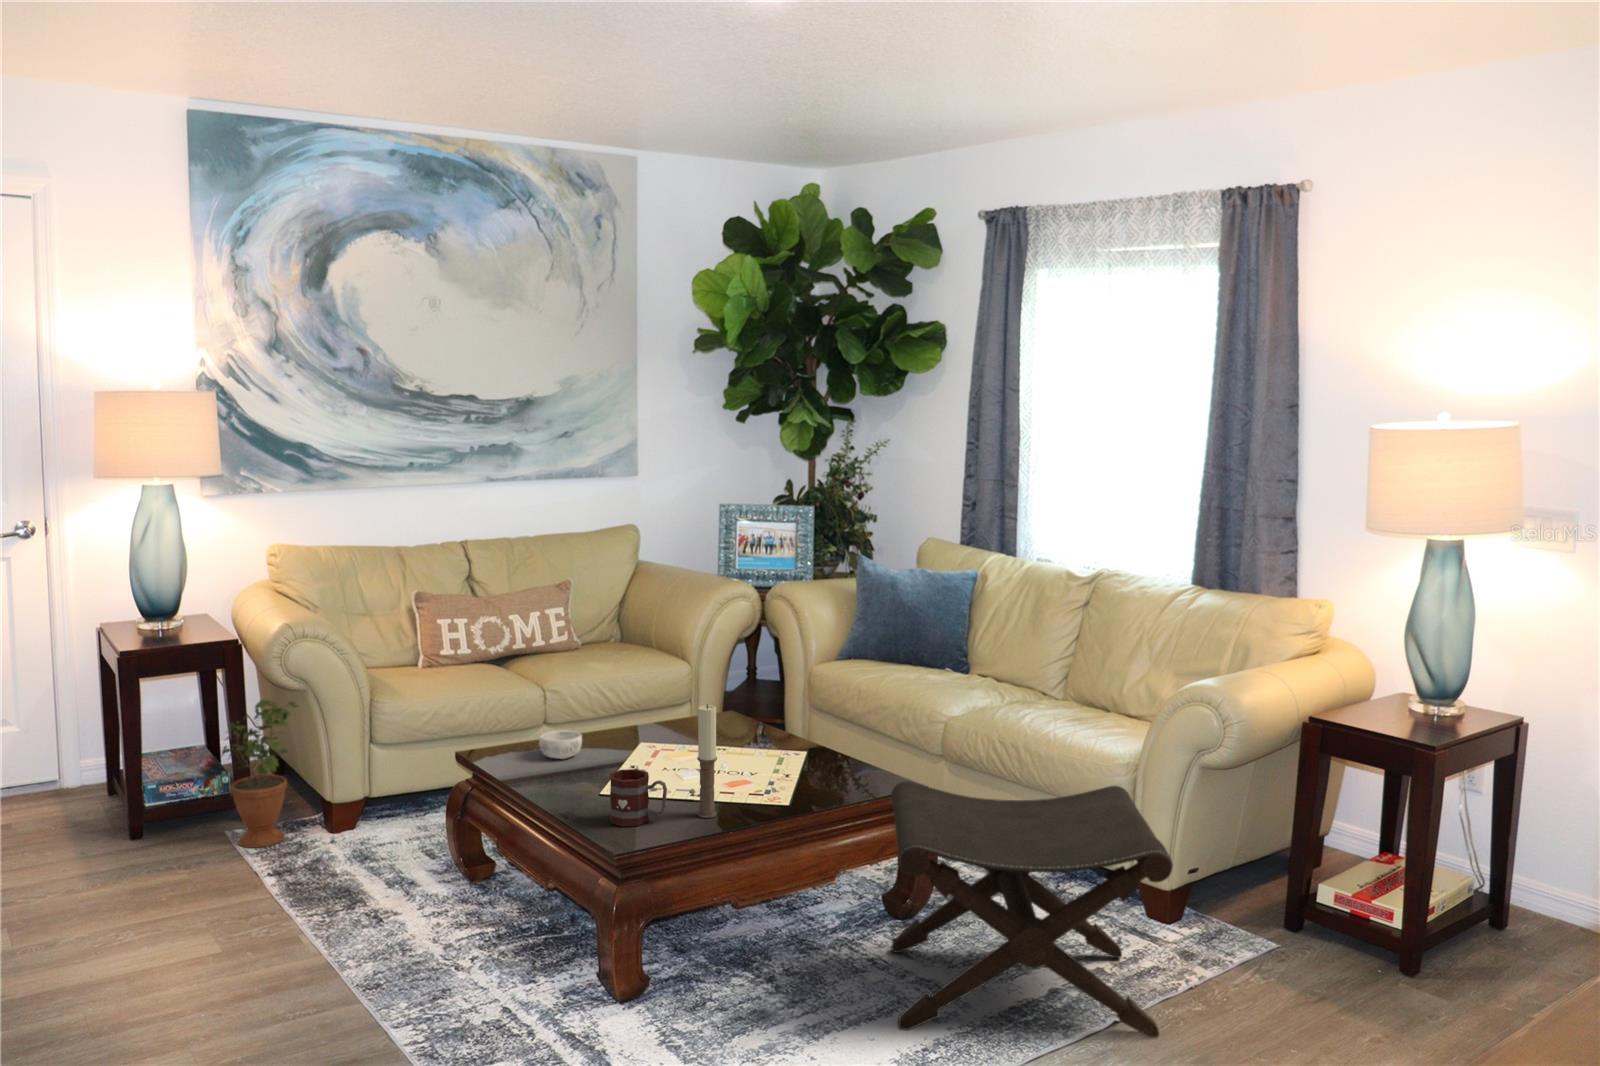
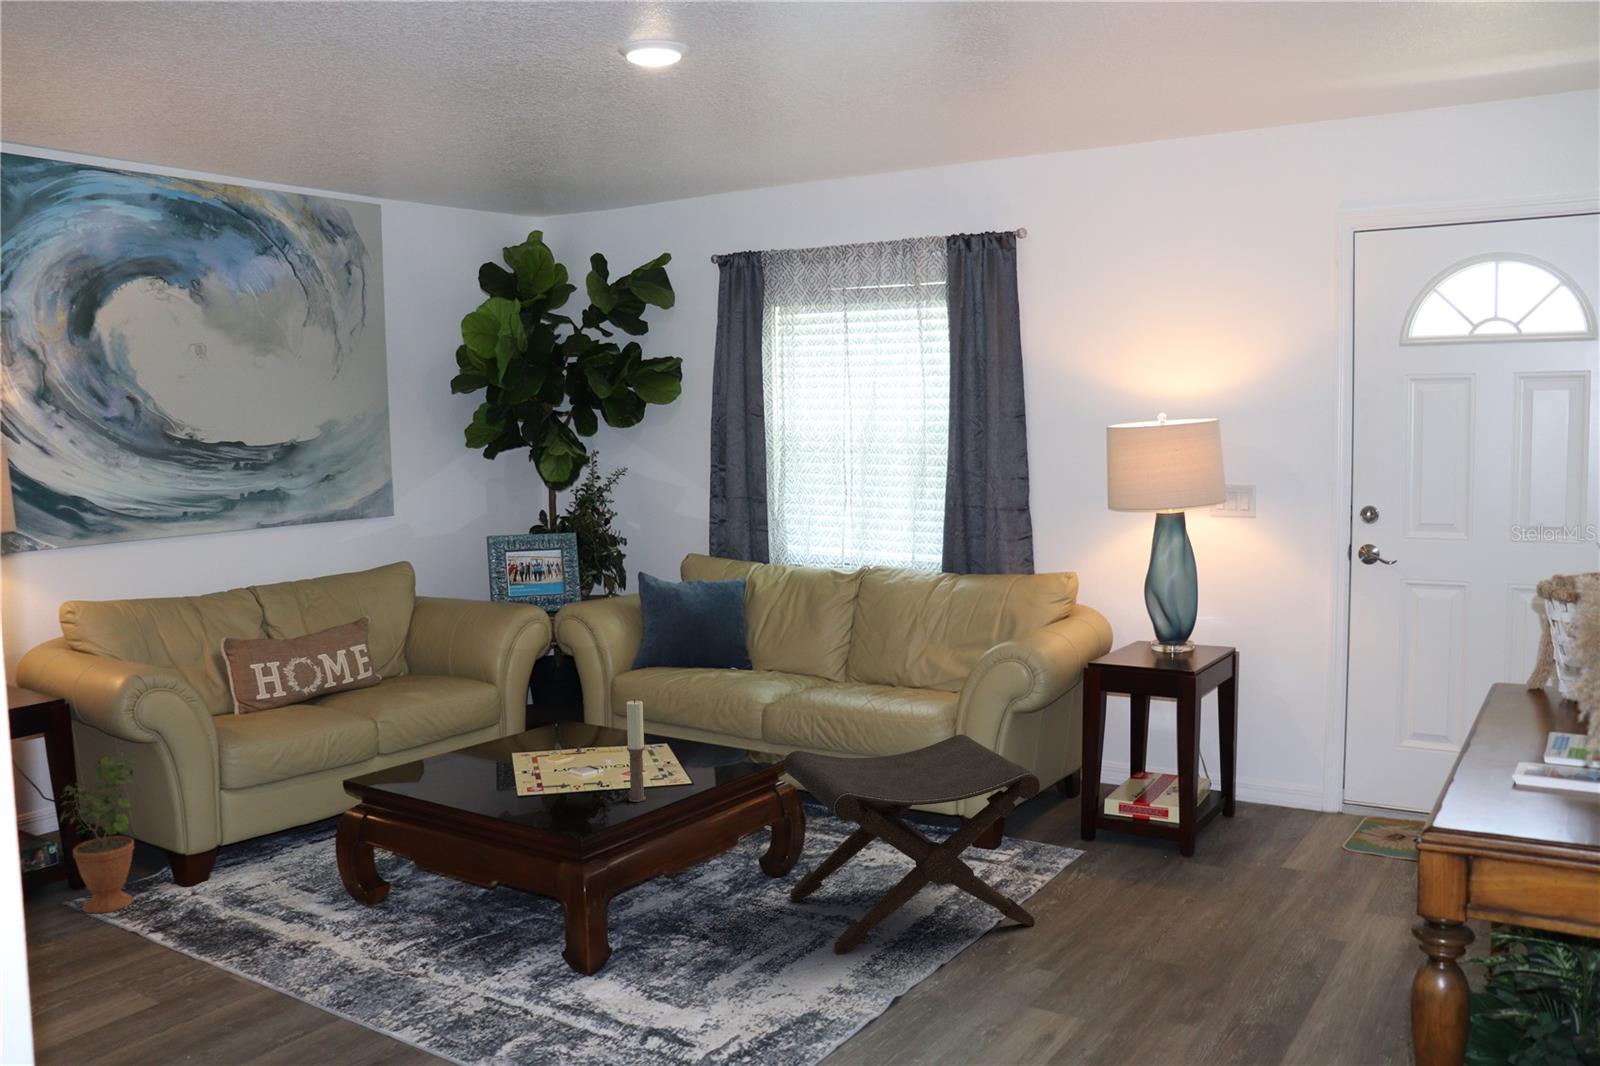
decorative bowl: present [539,730,582,759] -> none [433,748,474,775]
mug: present [610,769,667,827] -> none [551,766,607,818]

